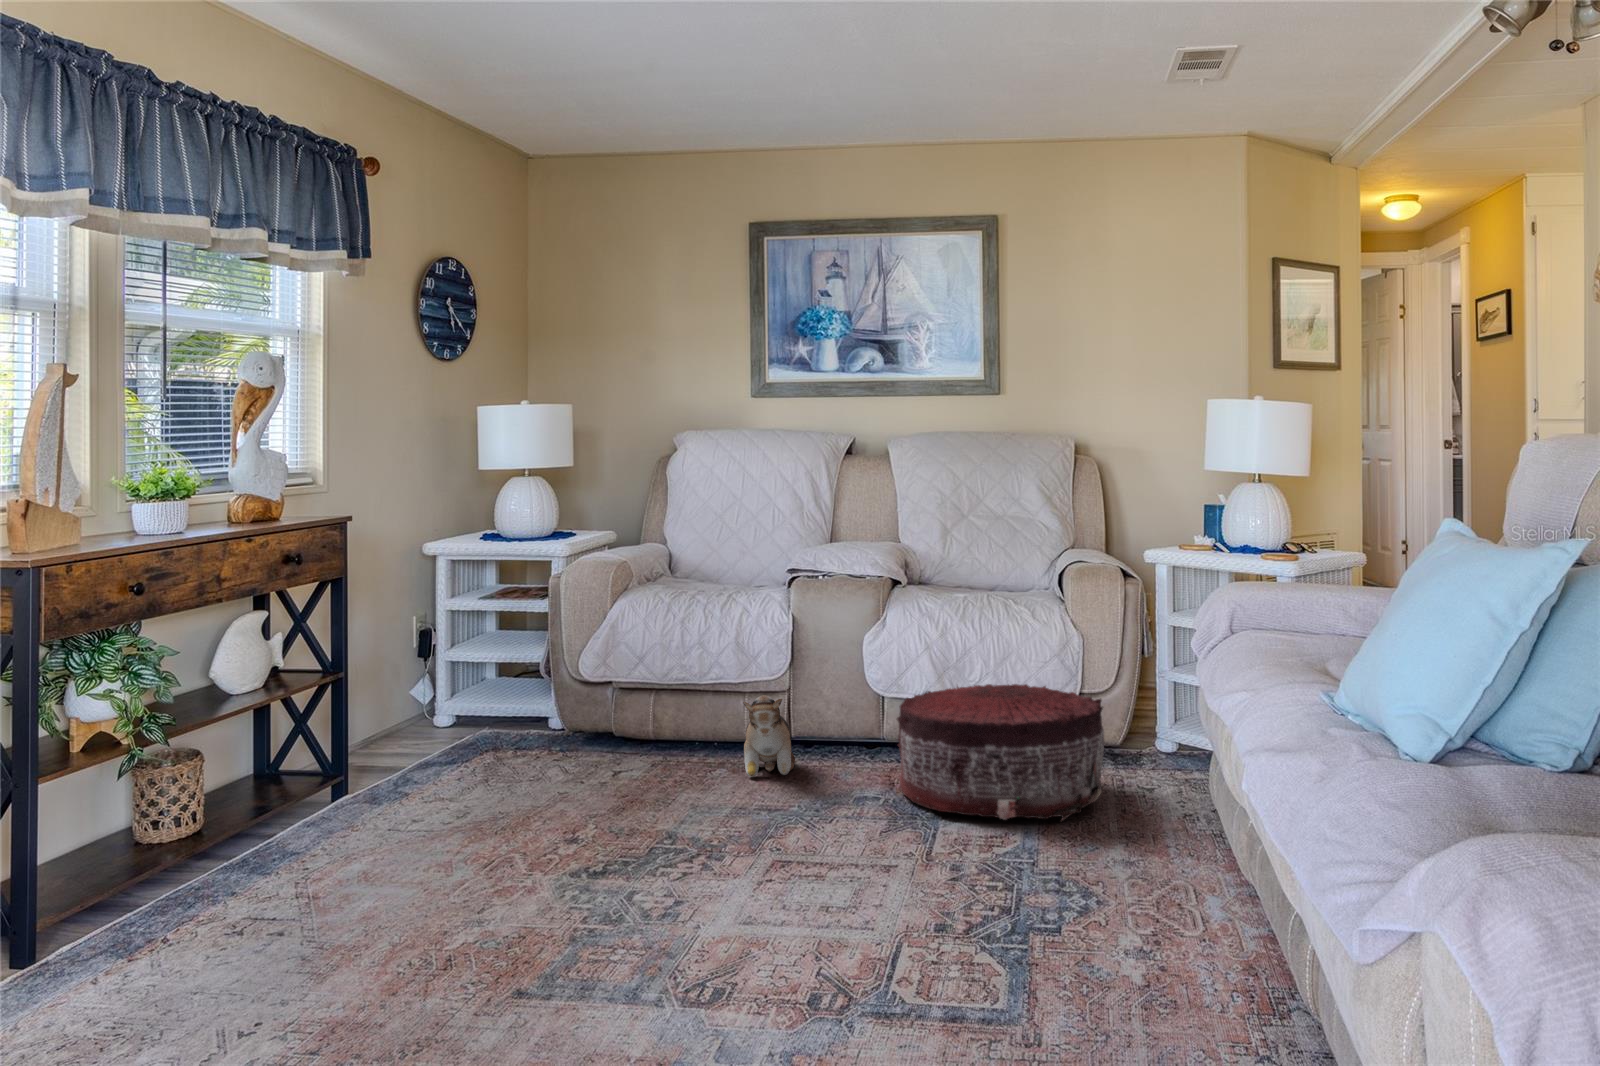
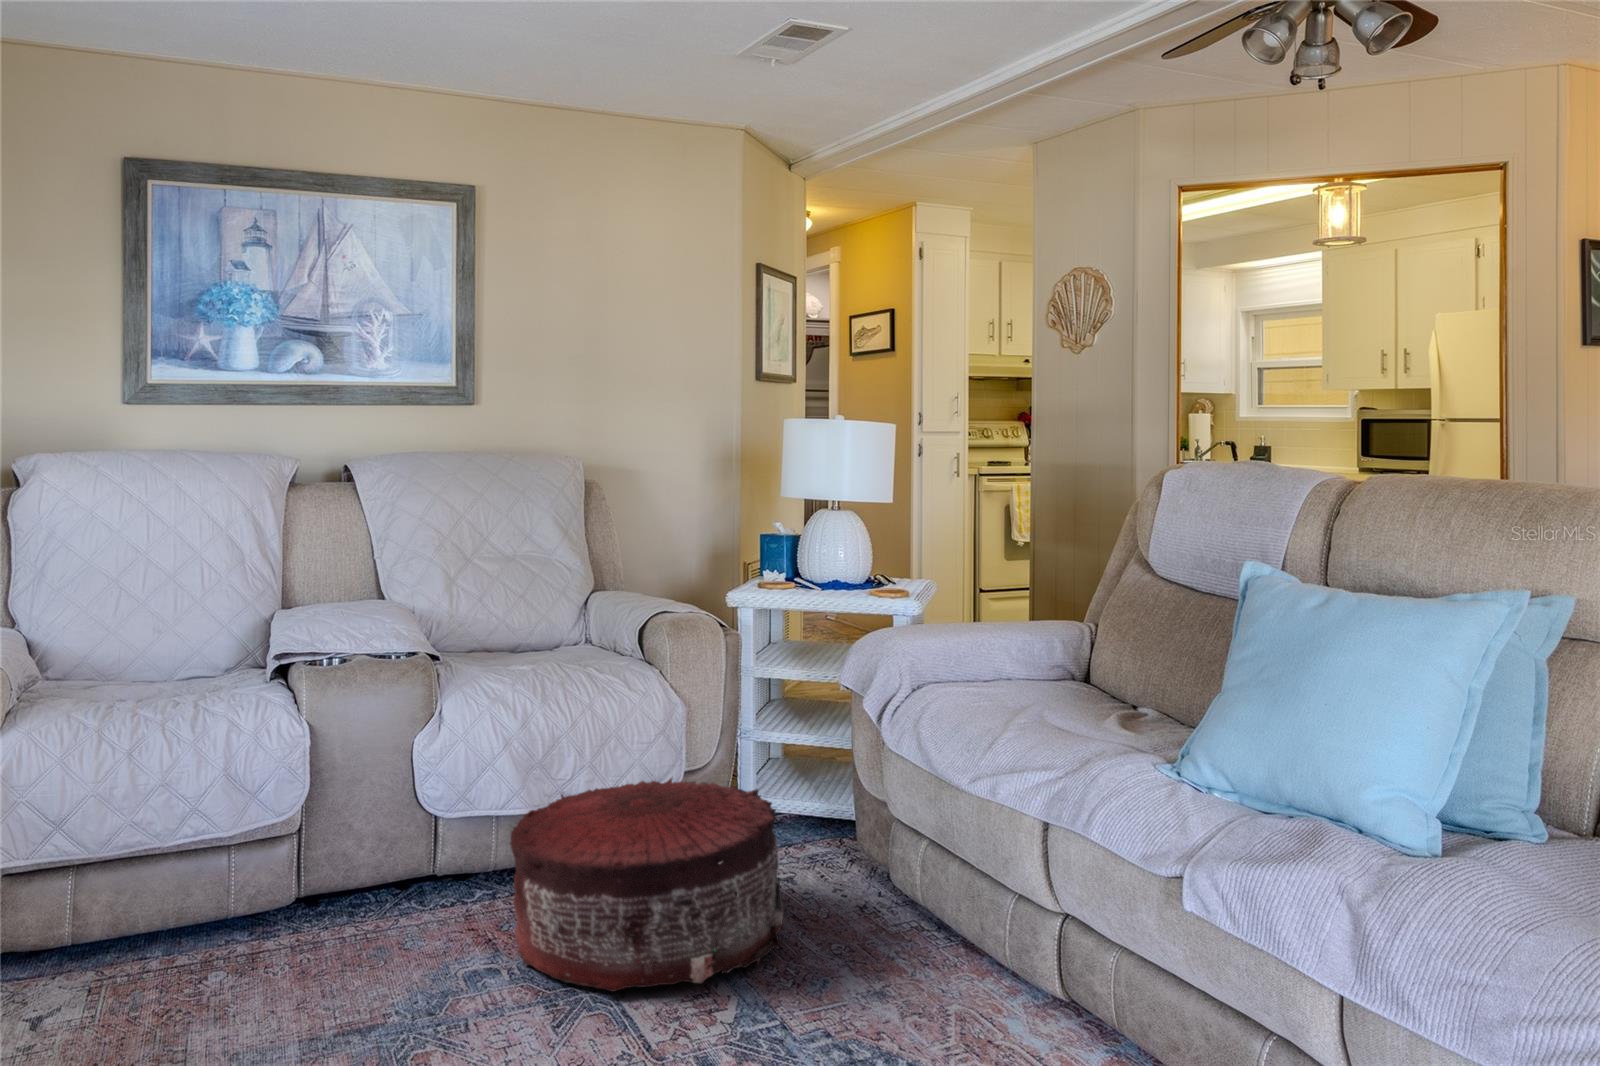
plush toy: present [743,695,795,777] -> none [259,863,342,988]

